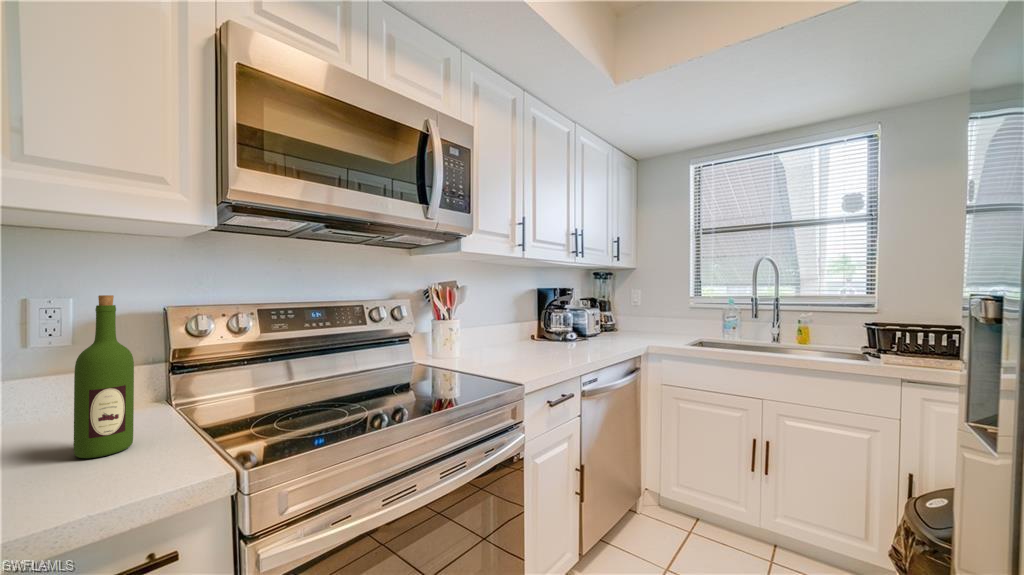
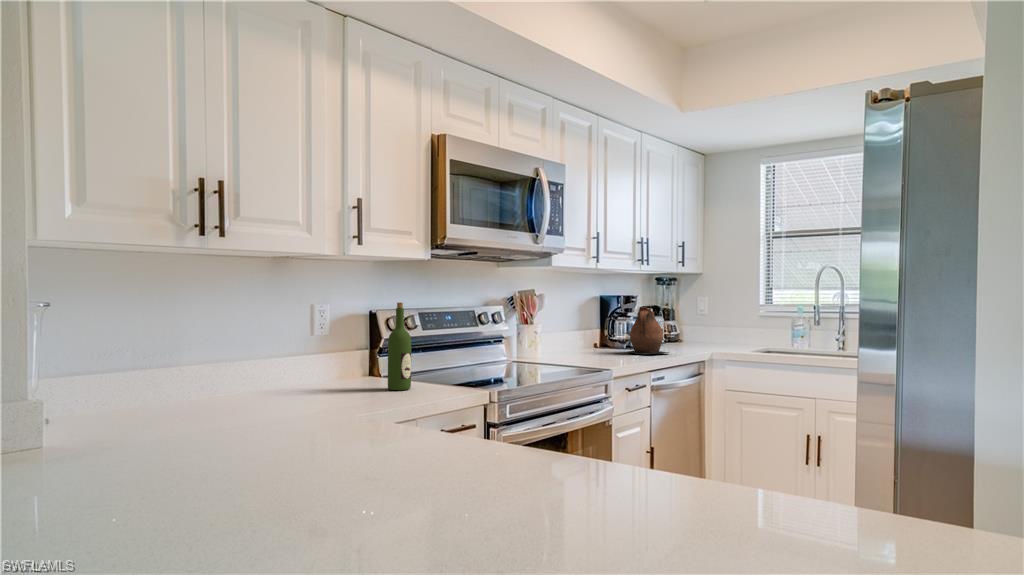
ceramic pitcher: none [557,299,604,349] -> present [628,307,669,354]

